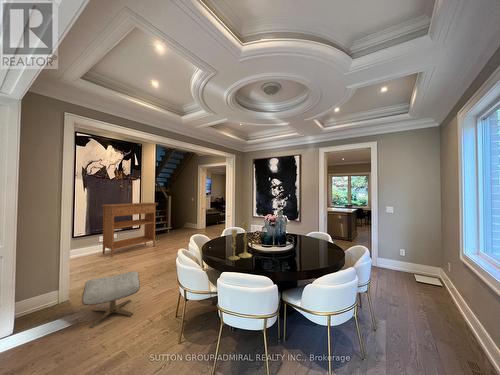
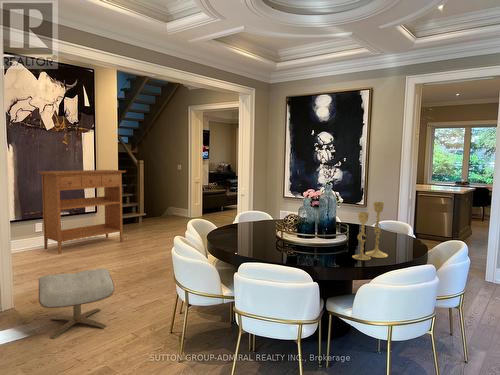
candlestick: present [229,223,252,260] -> present [353,202,388,260]

